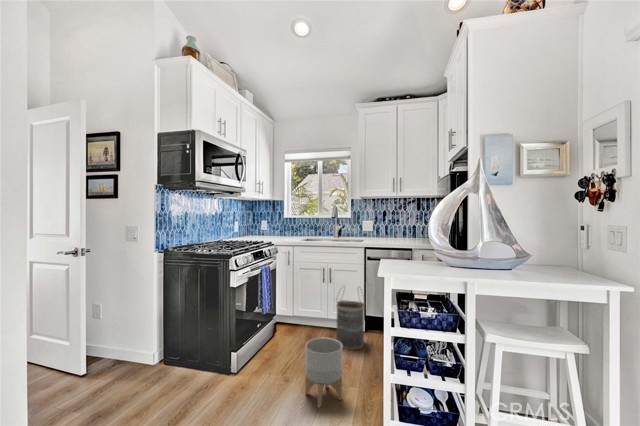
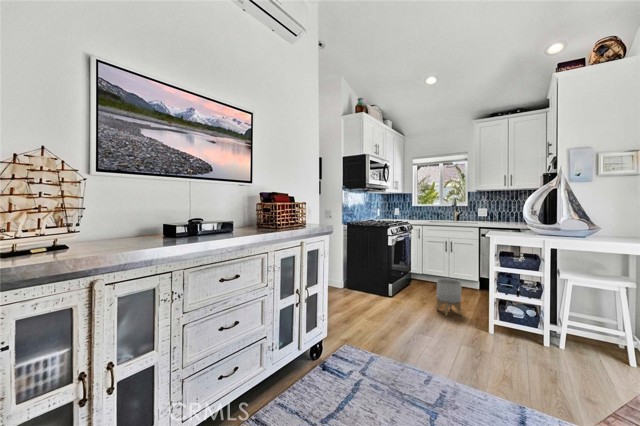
basket: present [337,289,365,349] -> none [455,252,479,296]

